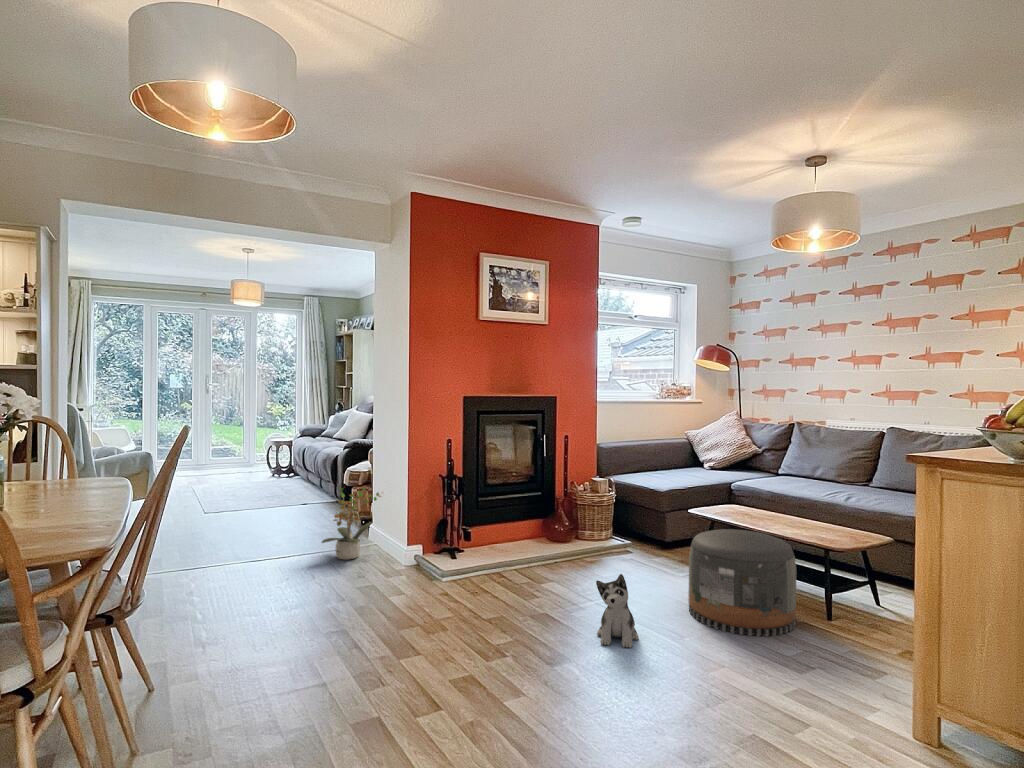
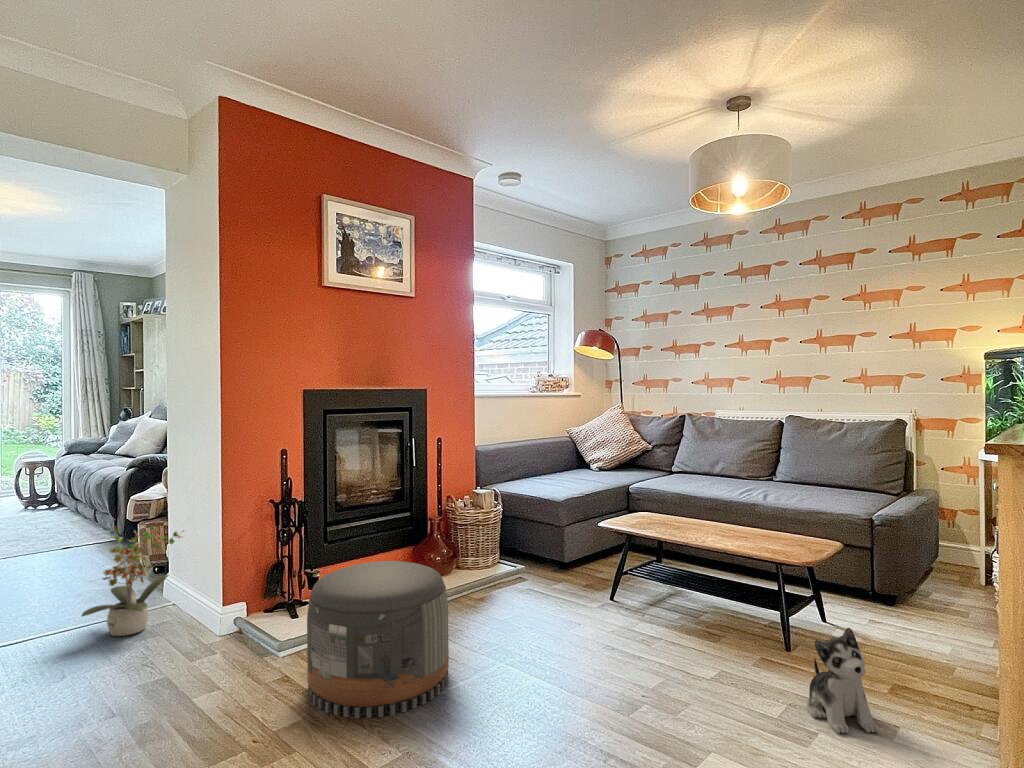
pouf: present [689,529,796,637] -> present [307,561,449,718]
plush toy: present [596,574,639,648] -> present [807,628,879,733]

